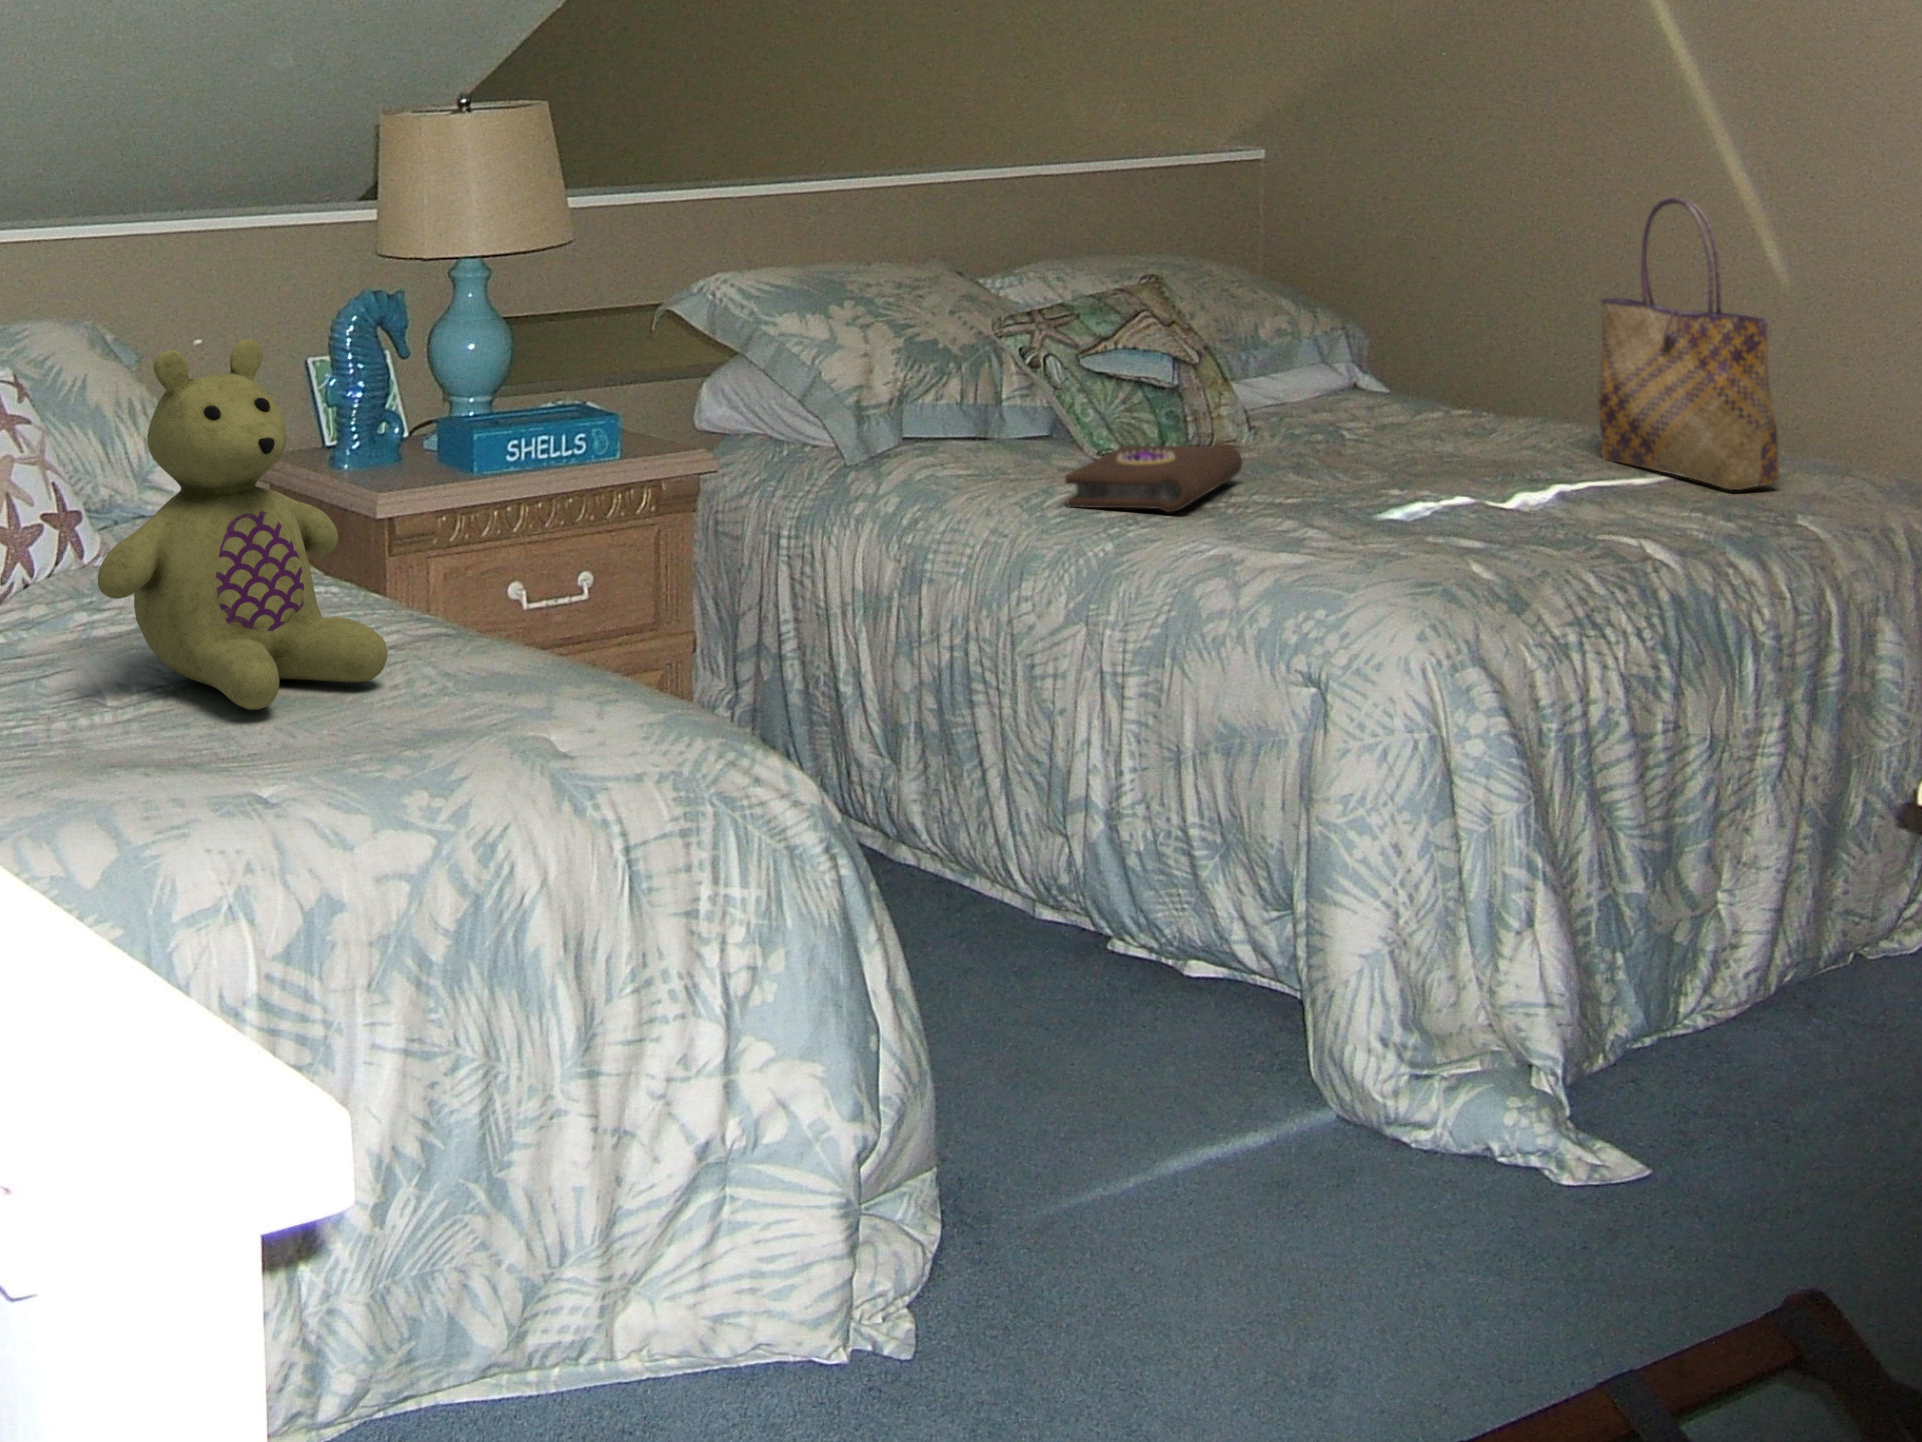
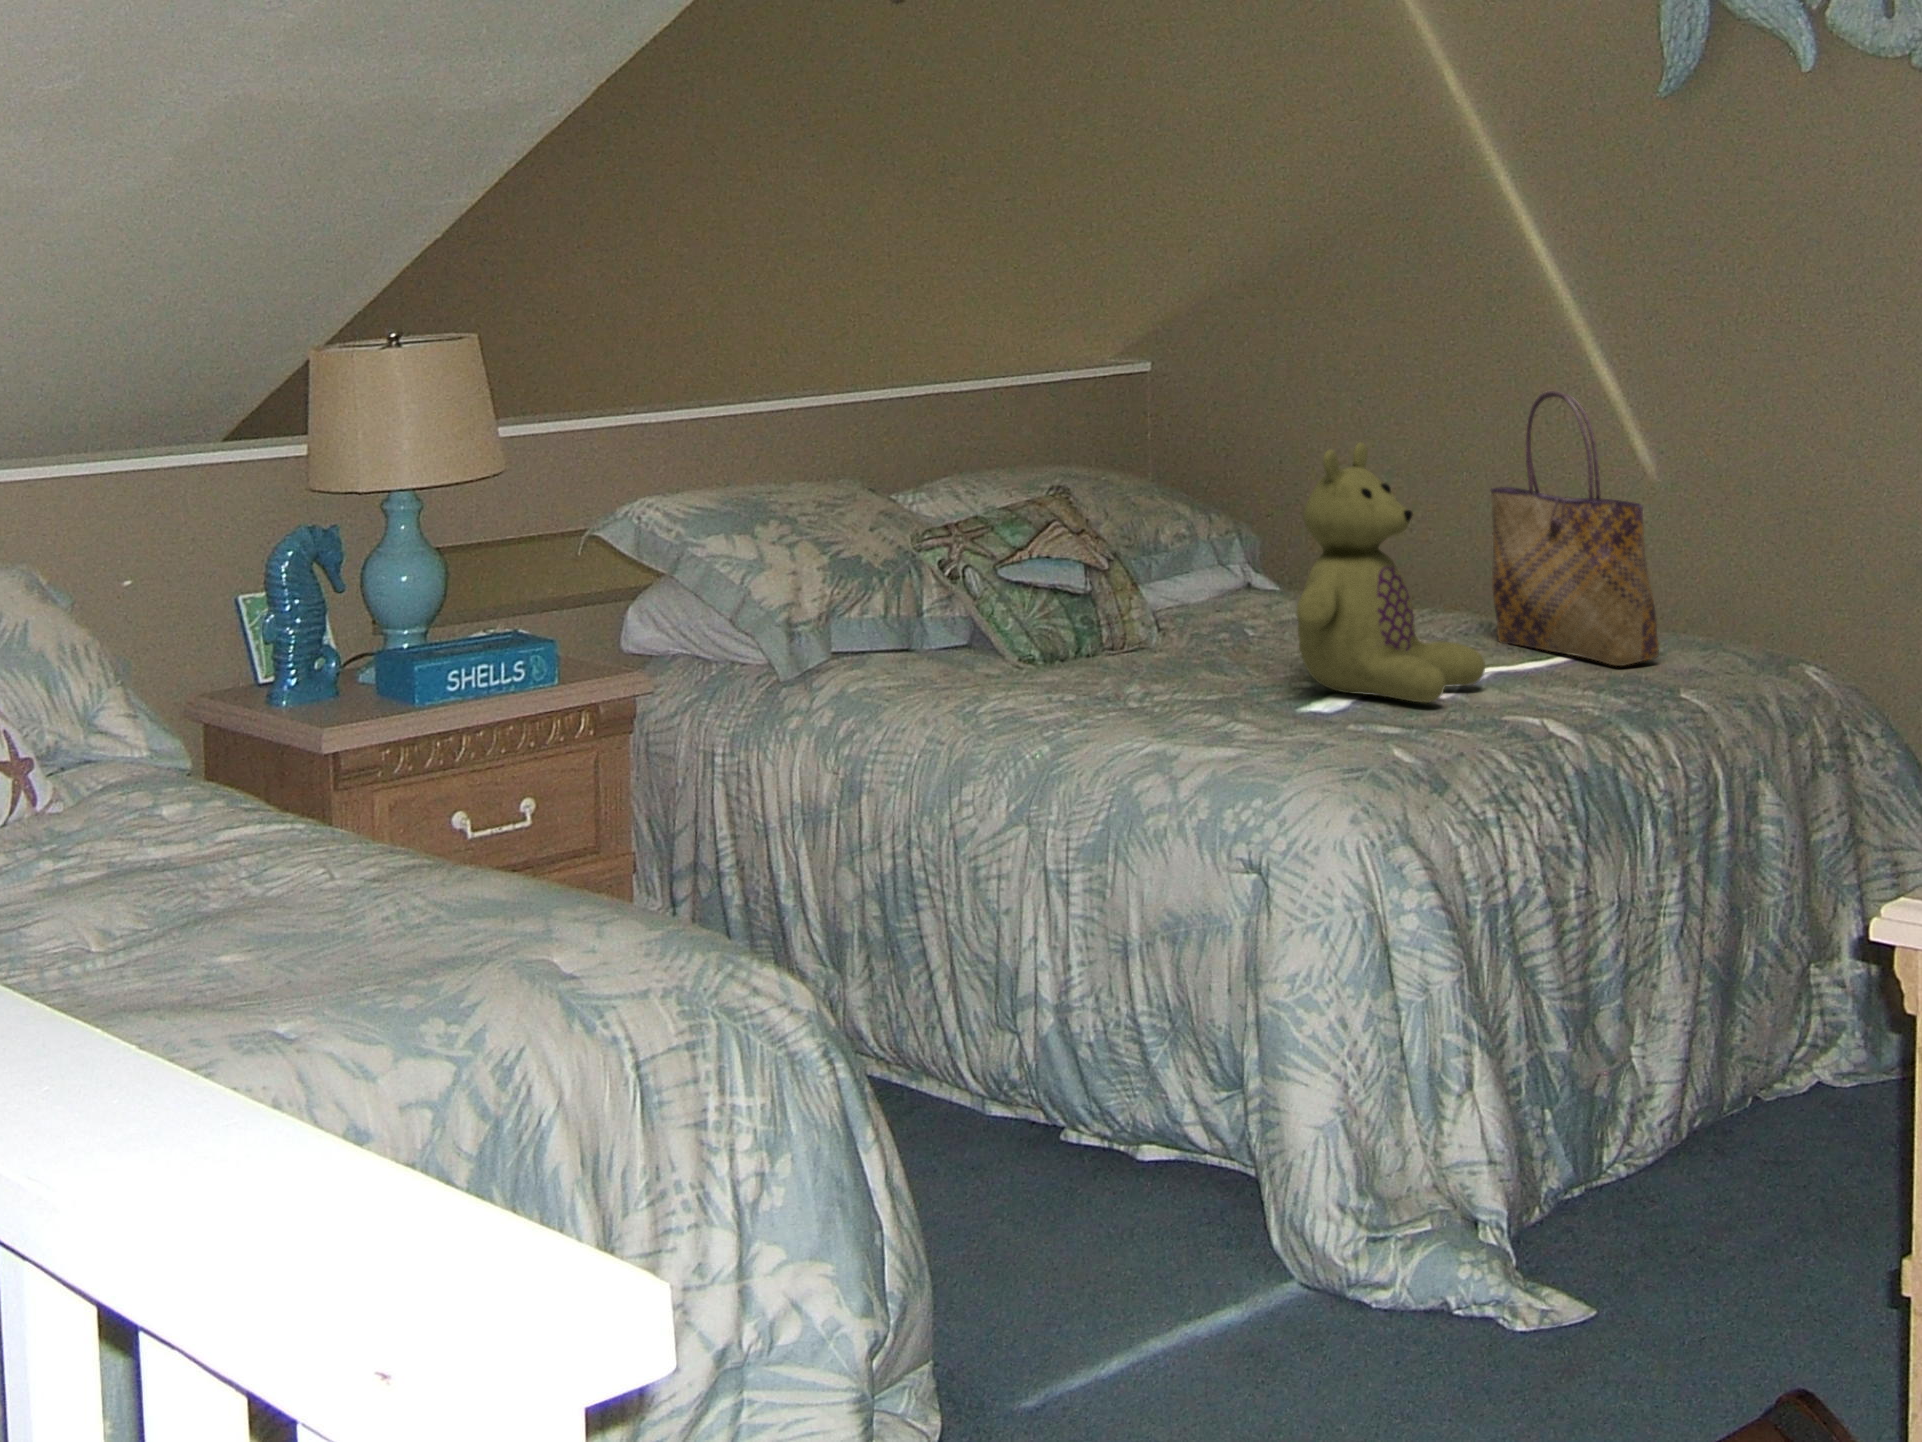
stuffed bear: present [98,339,388,709] -> present [1297,442,1485,703]
book: present [1065,443,1243,513] -> none [1003,640,1170,711]

